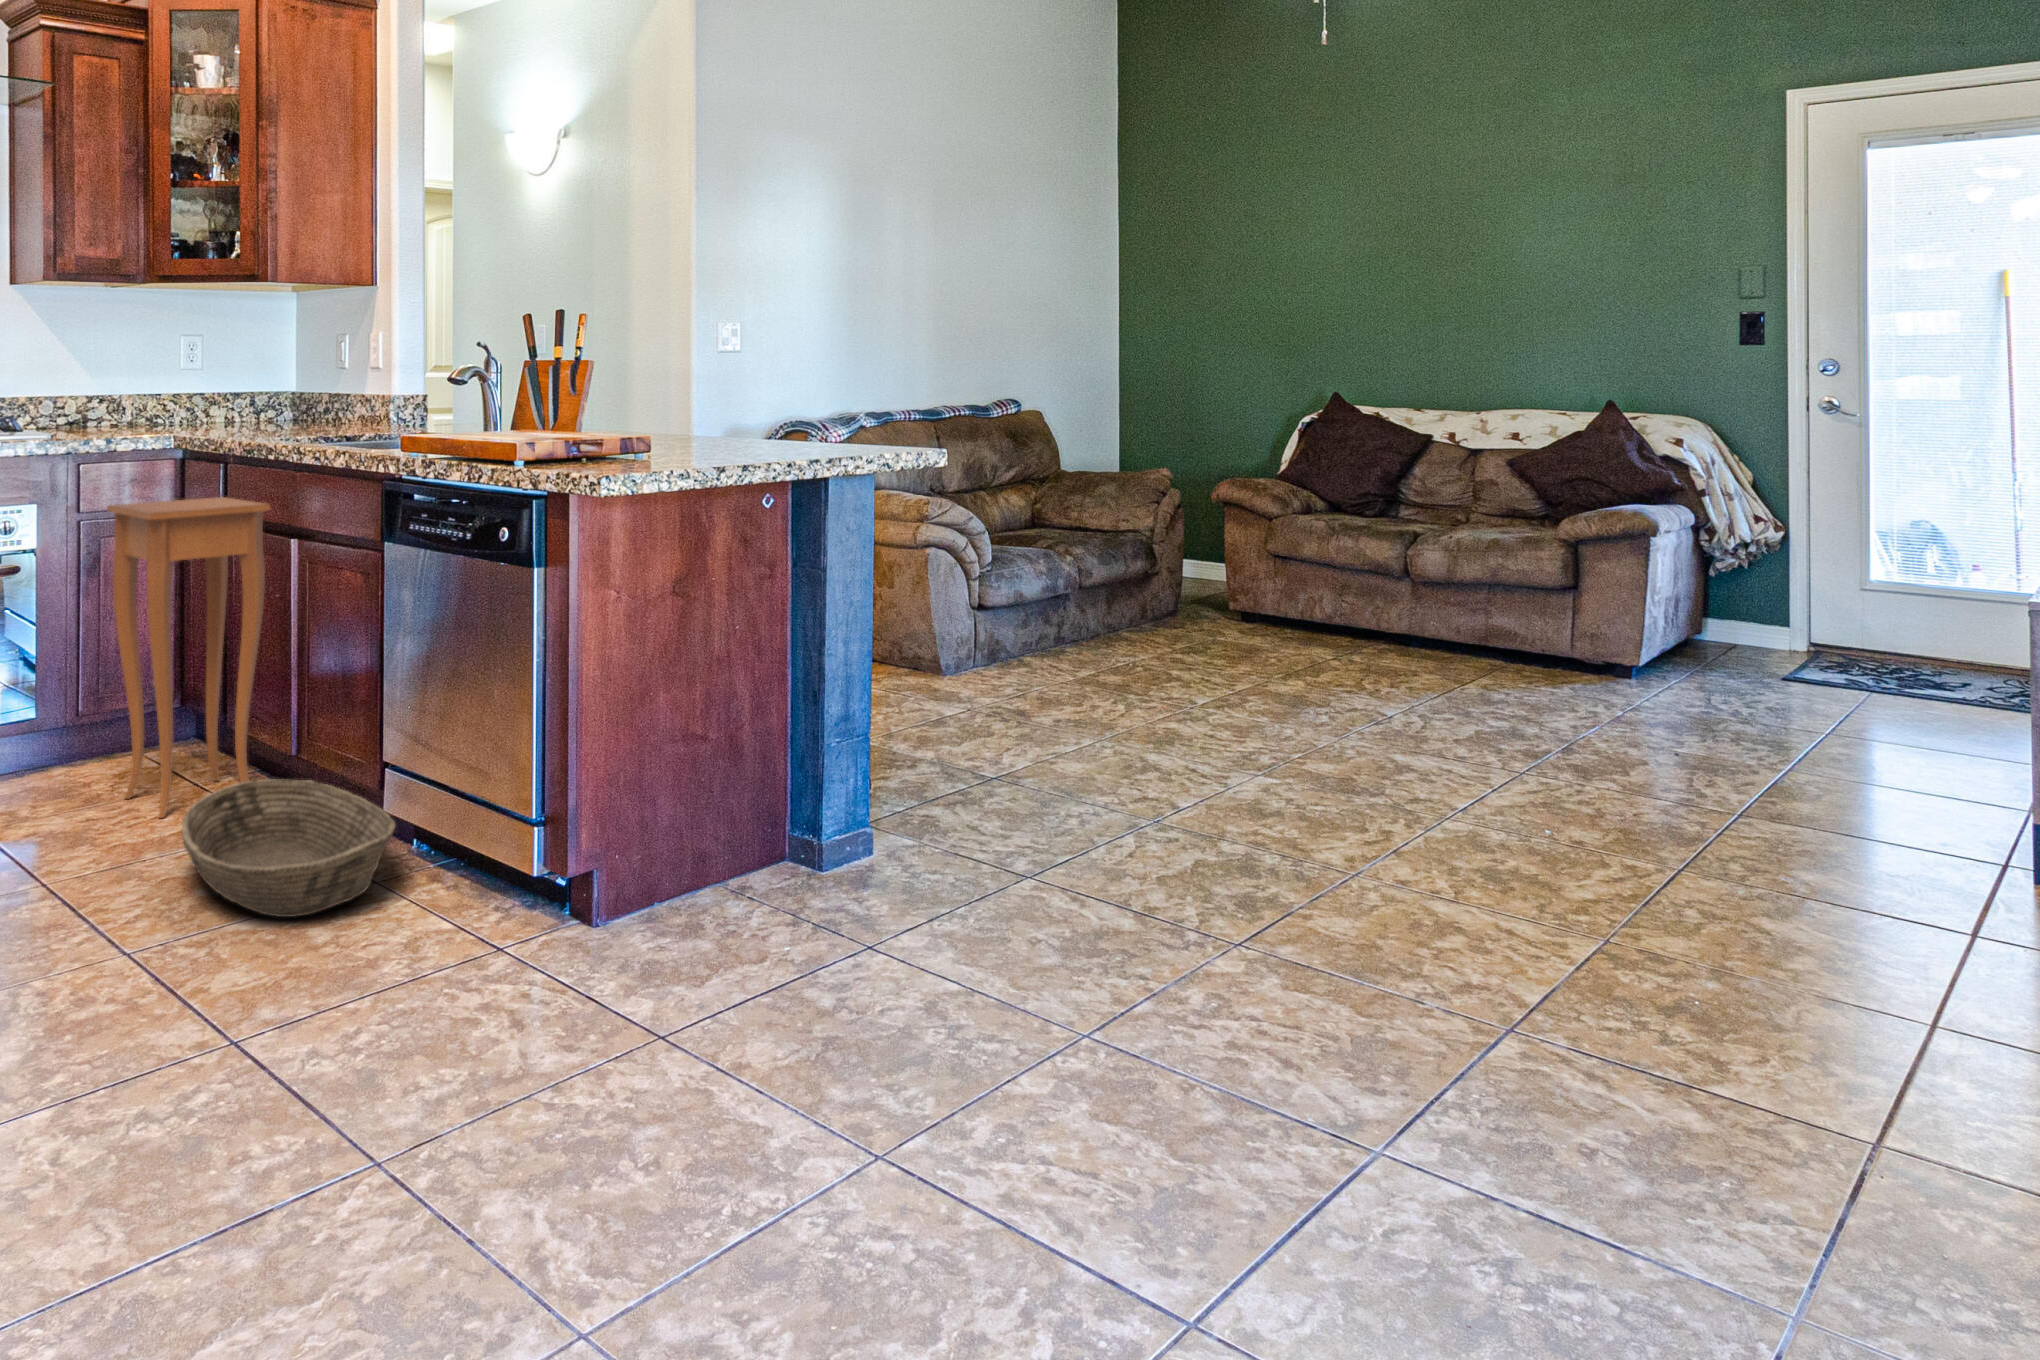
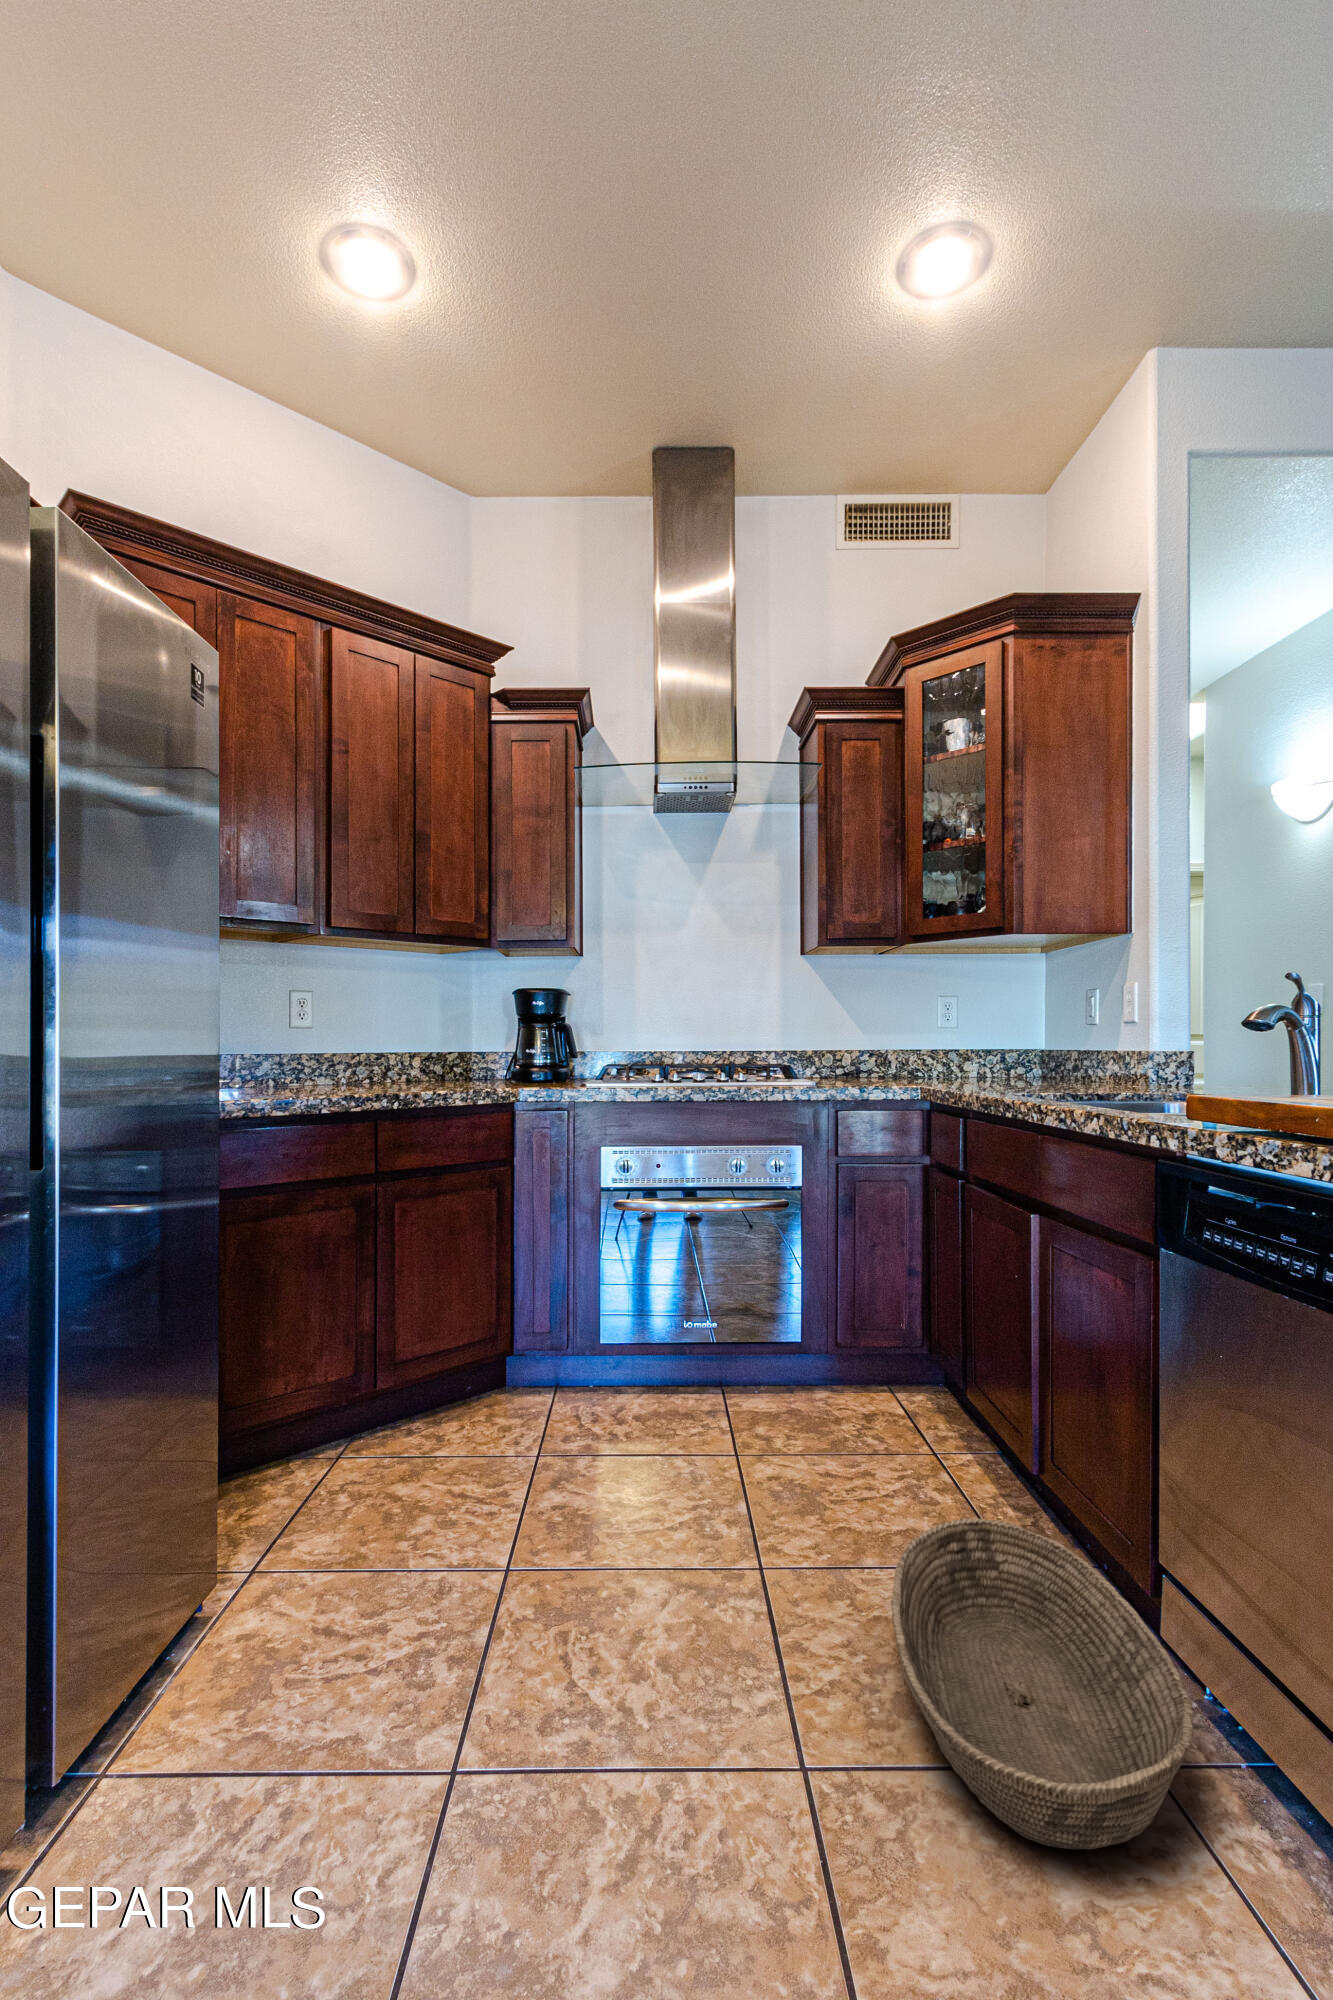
side table: present [107,497,270,818] -> none [850,1153,1009,1508]

